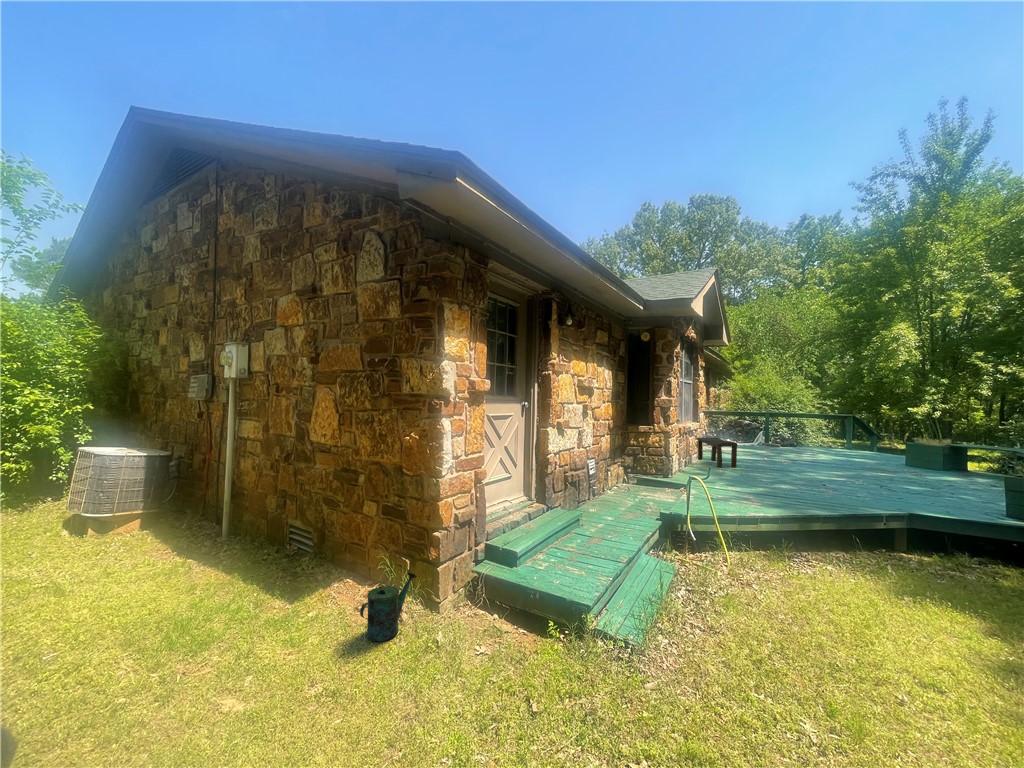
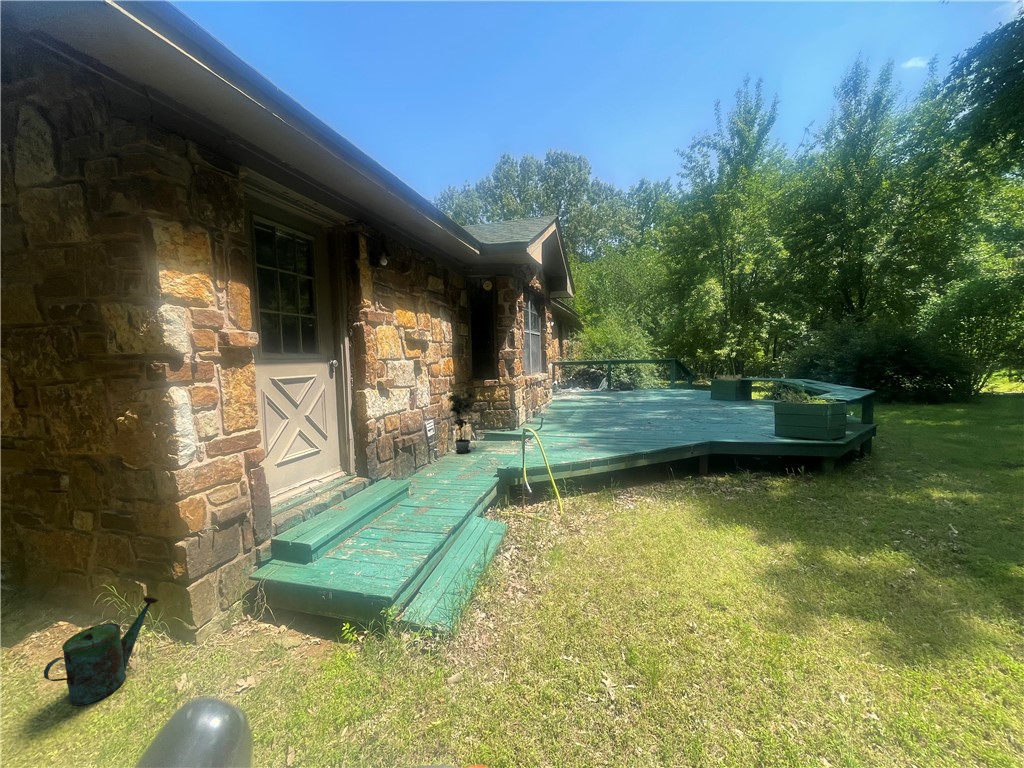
potted plant: none [607,432,636,496] -> present [446,388,475,453]
bench: present [697,438,737,468] -> none [546,386,580,415]

